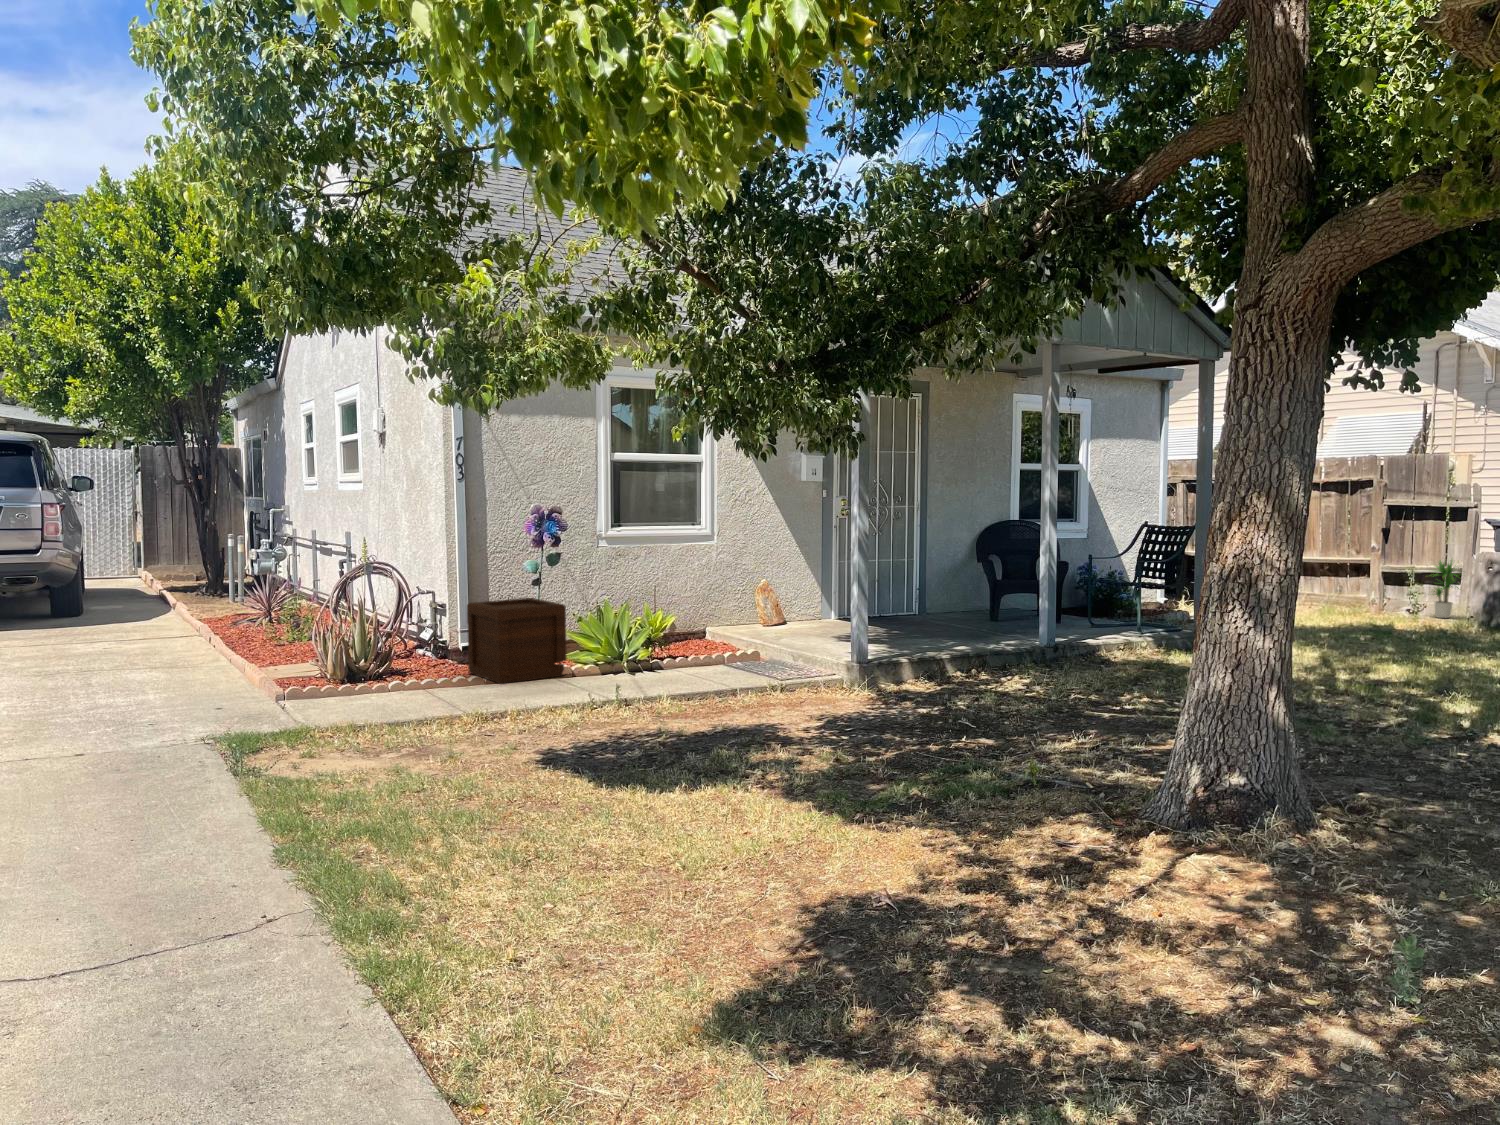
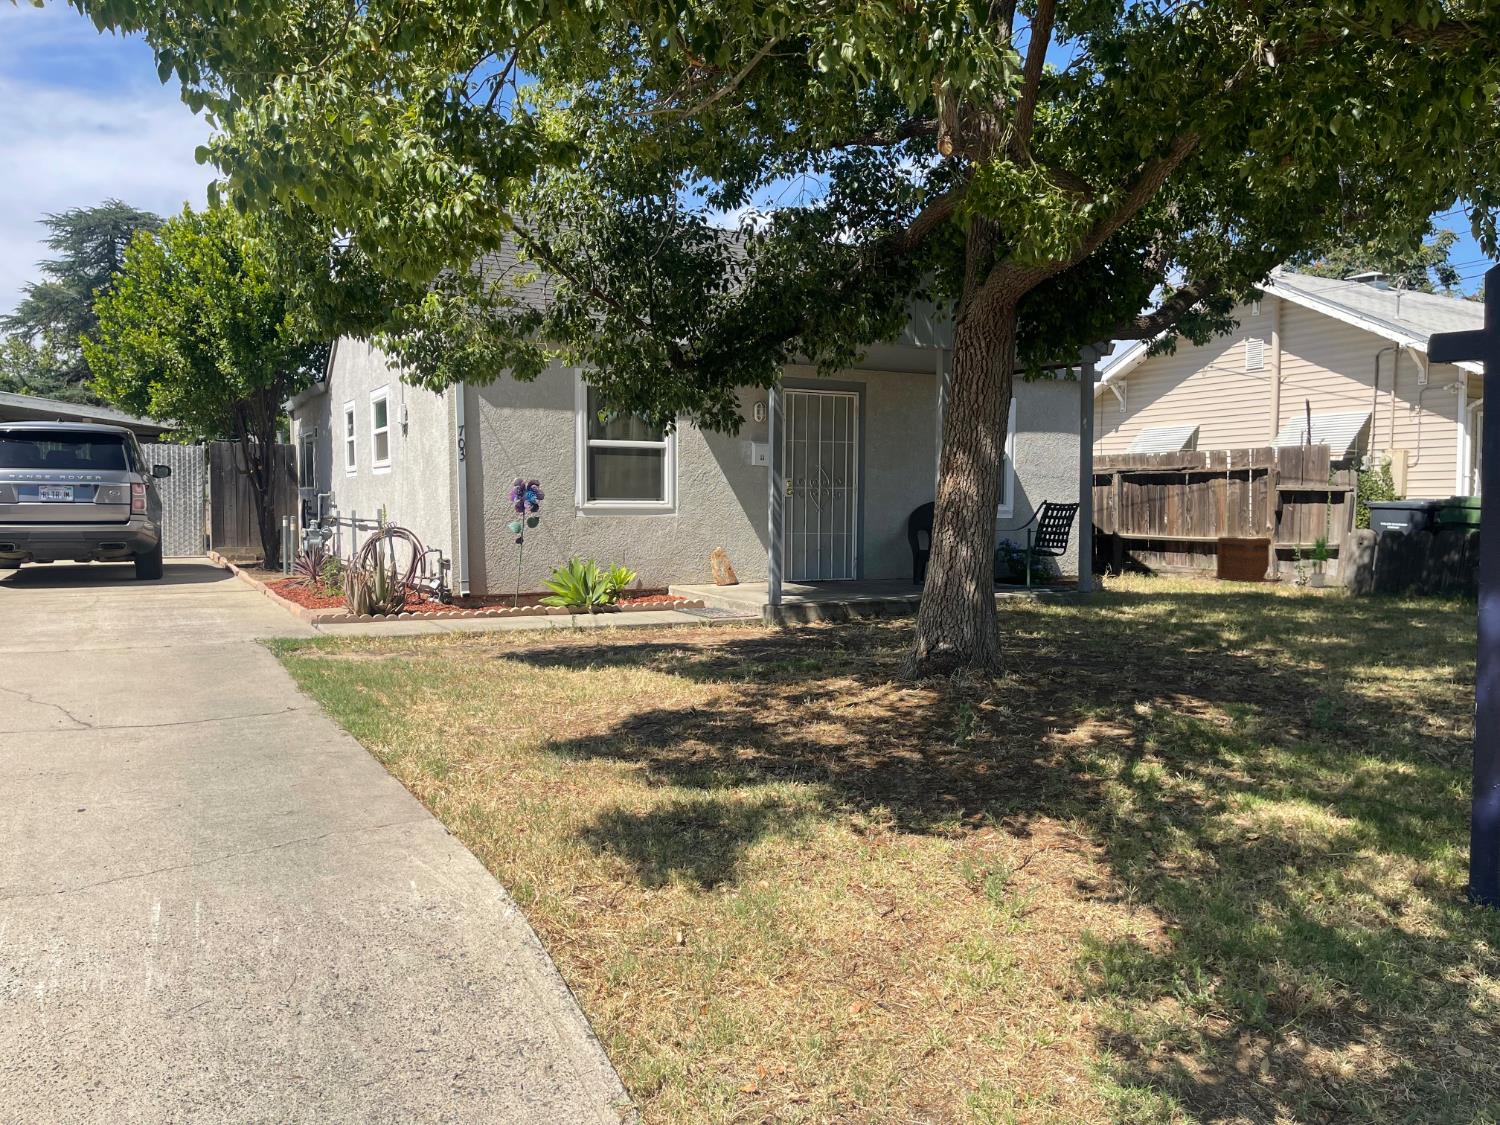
wooden crate: present [467,598,567,684] -> present [1217,536,1281,582]

